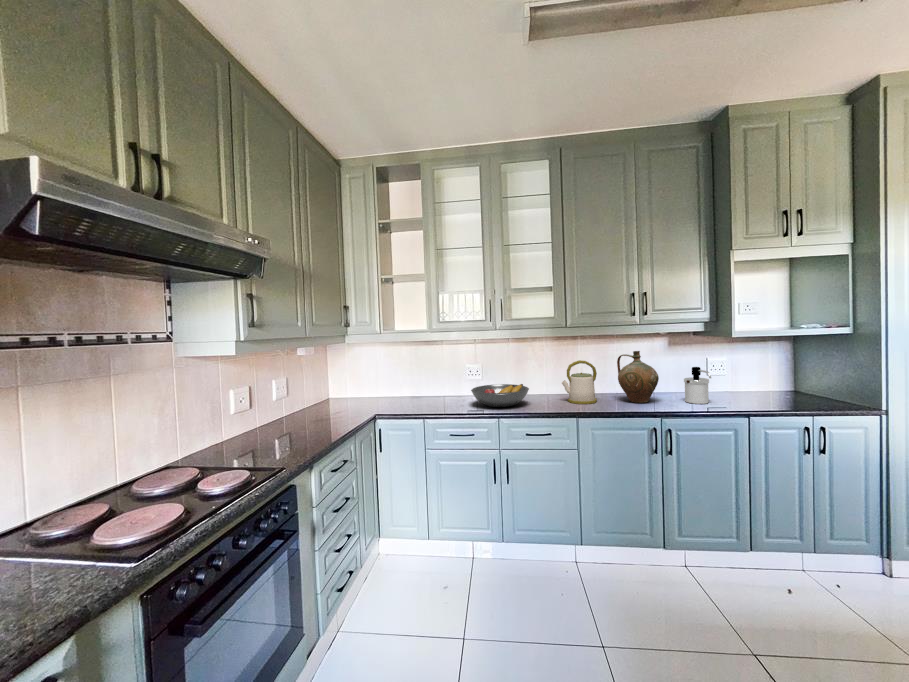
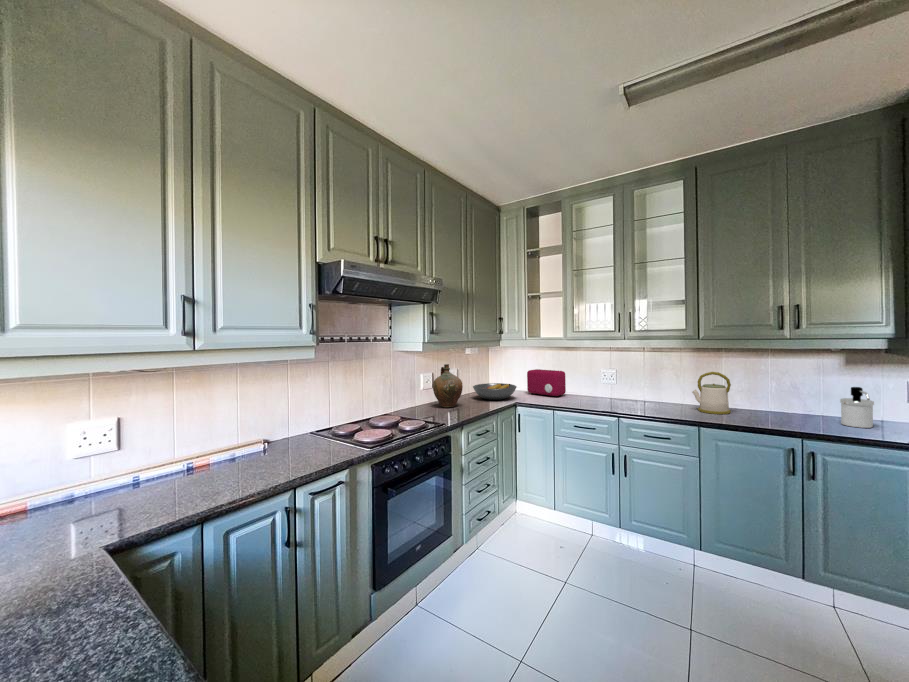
ceramic jug: present [617,351,659,403] -> present [433,364,463,407]
toaster: none [380,370,427,402] -> present [527,369,566,397]
fruit bowl: present [471,384,529,407] -> present [473,383,517,400]

